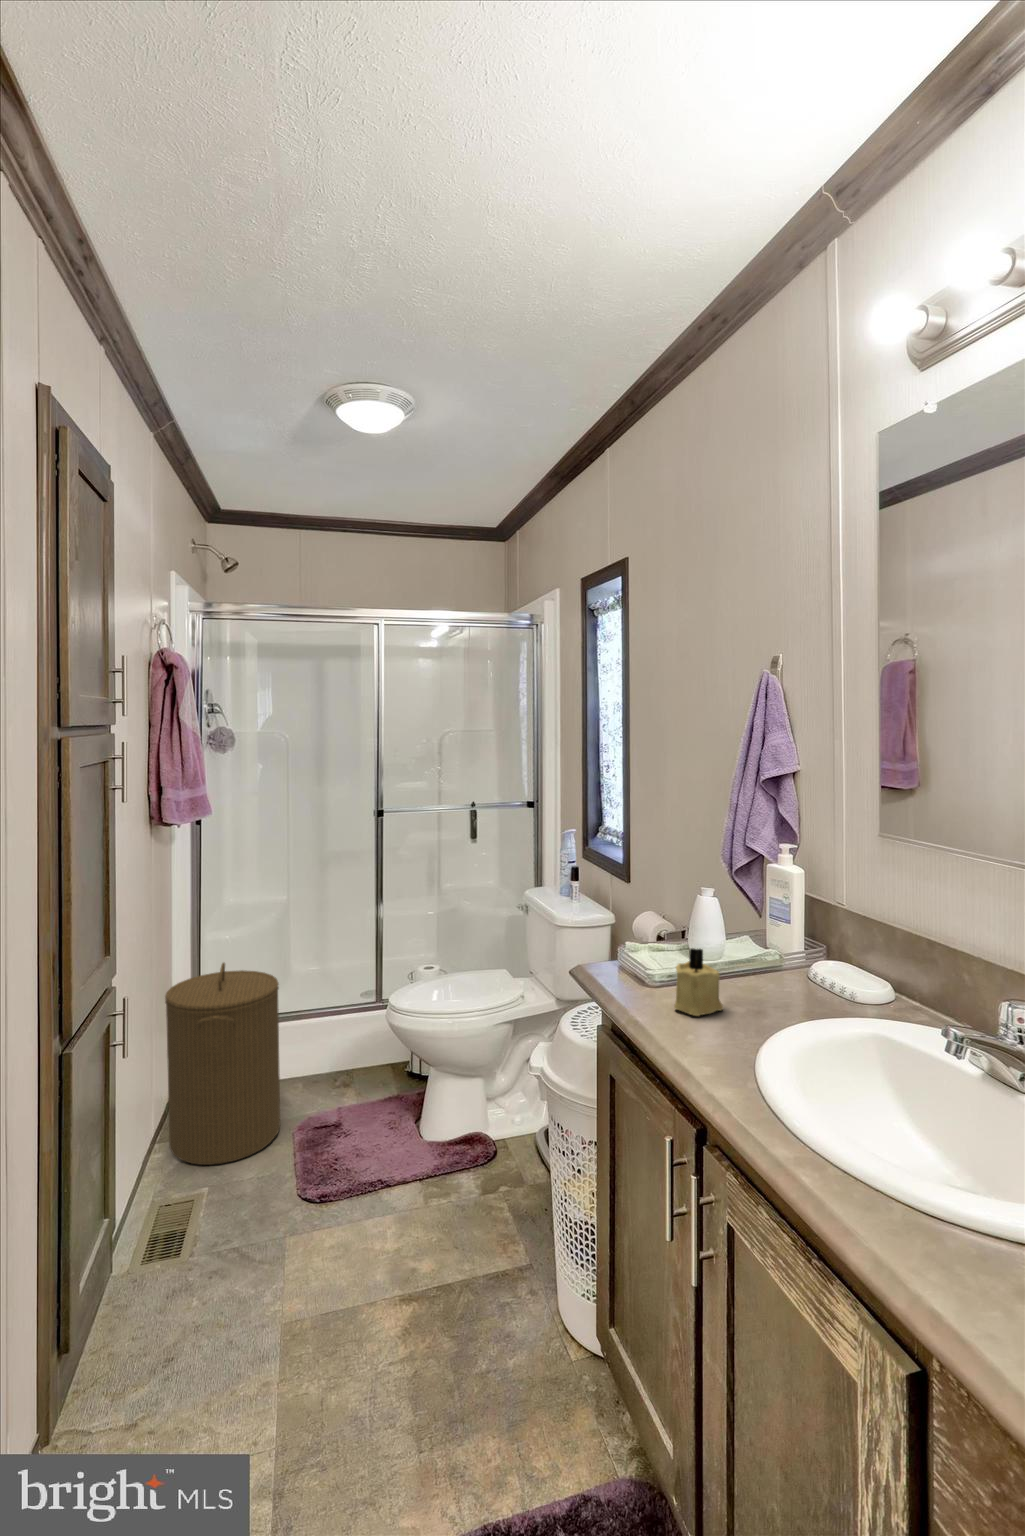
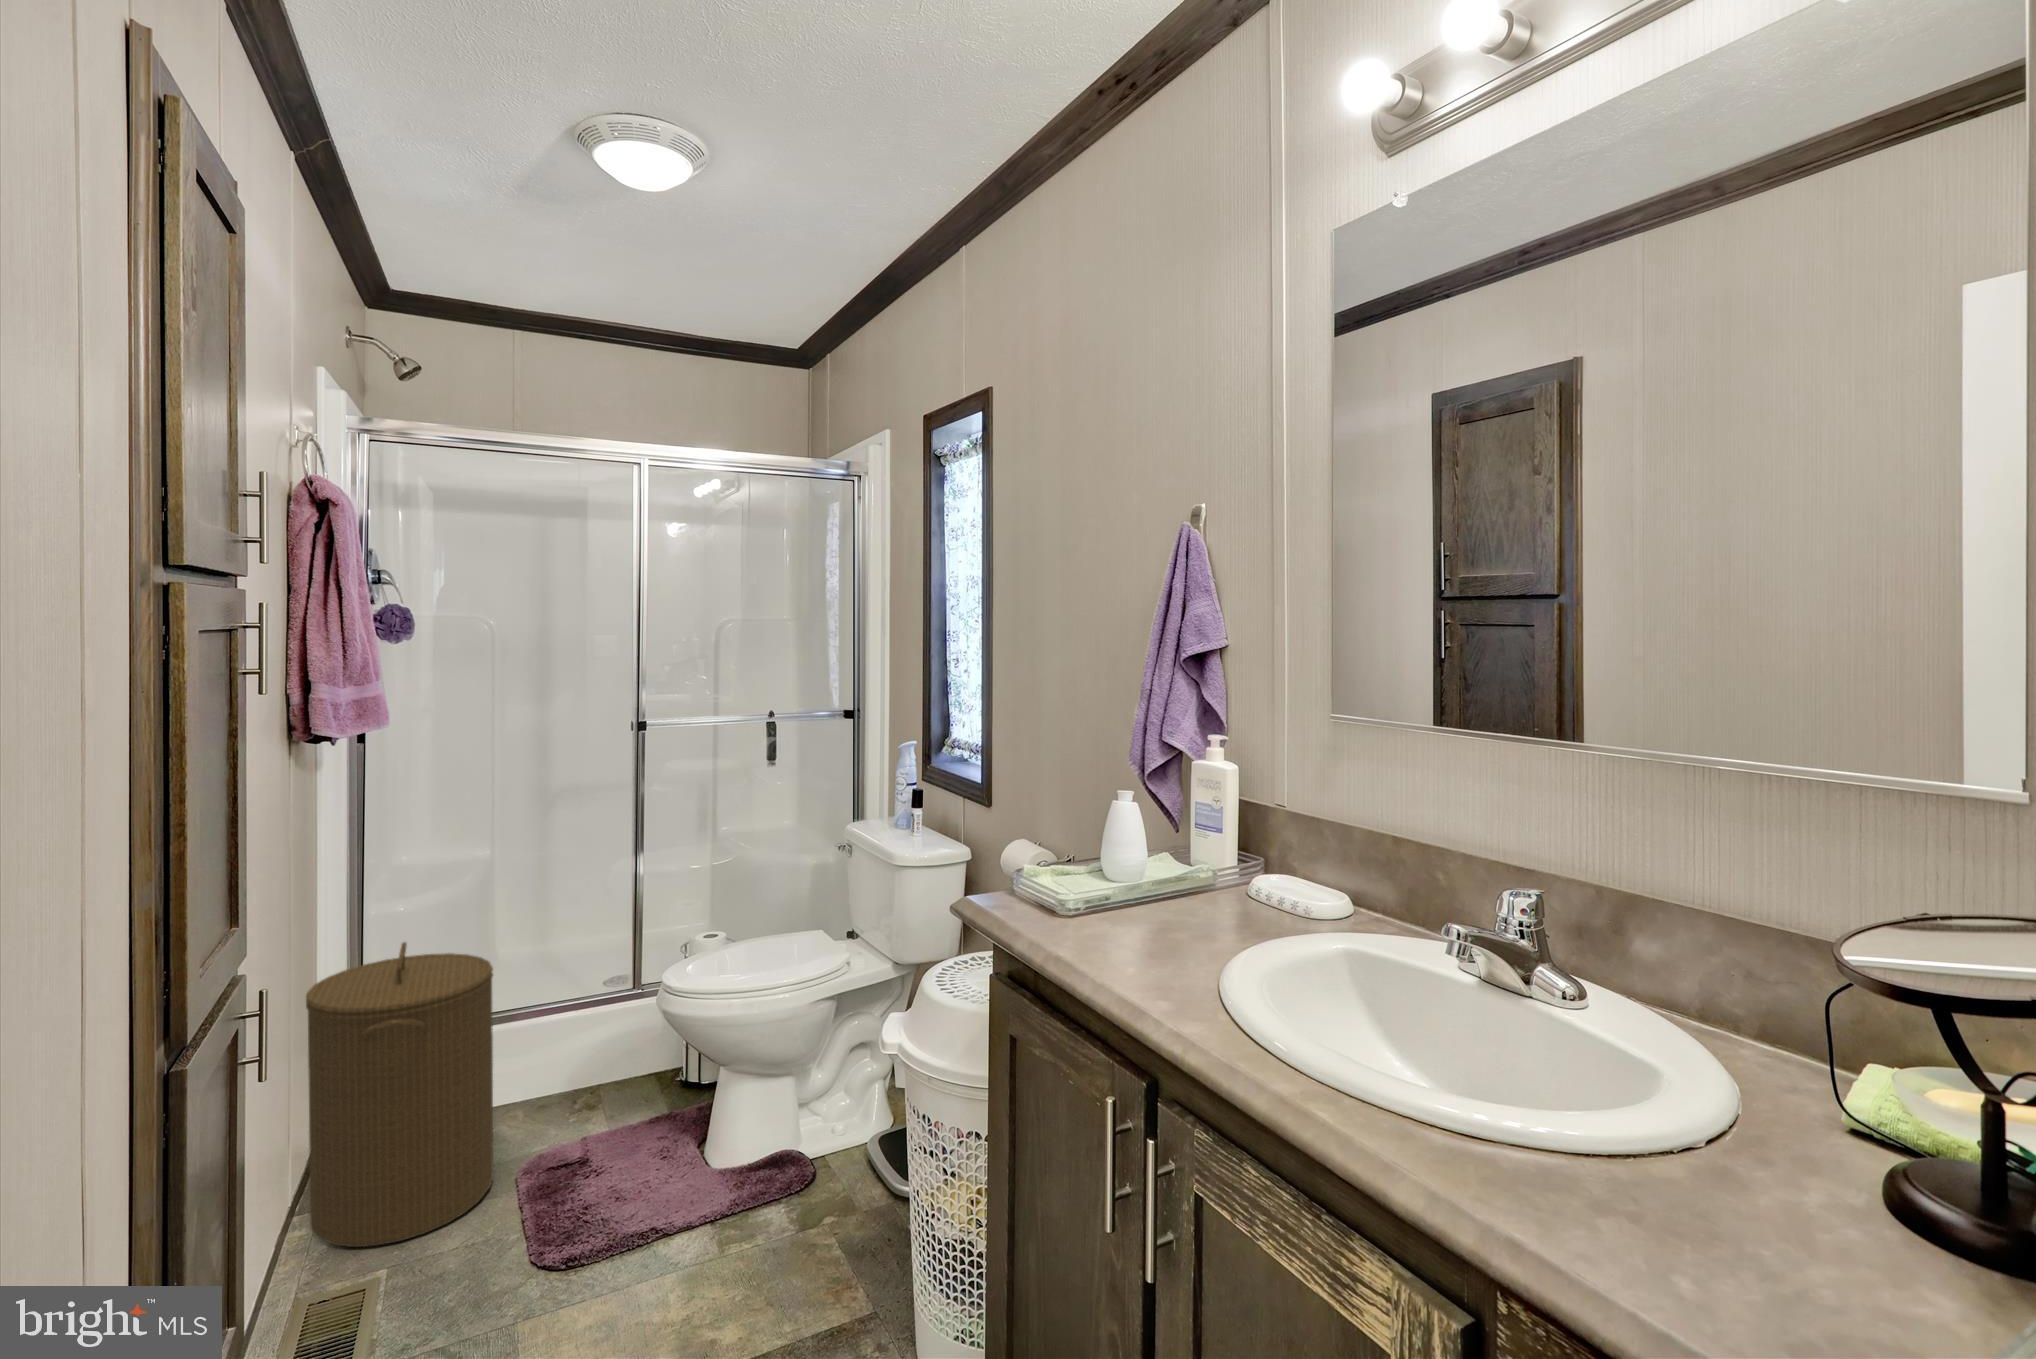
candle: present [674,948,723,1016] -> none [1101,861,1161,946]

